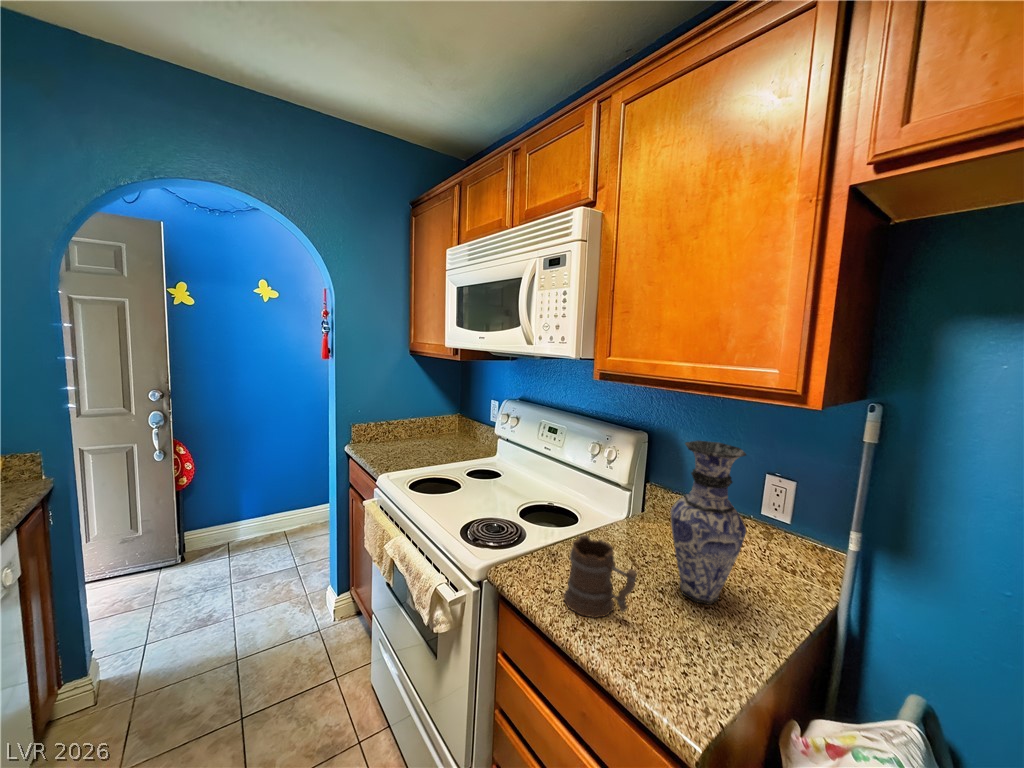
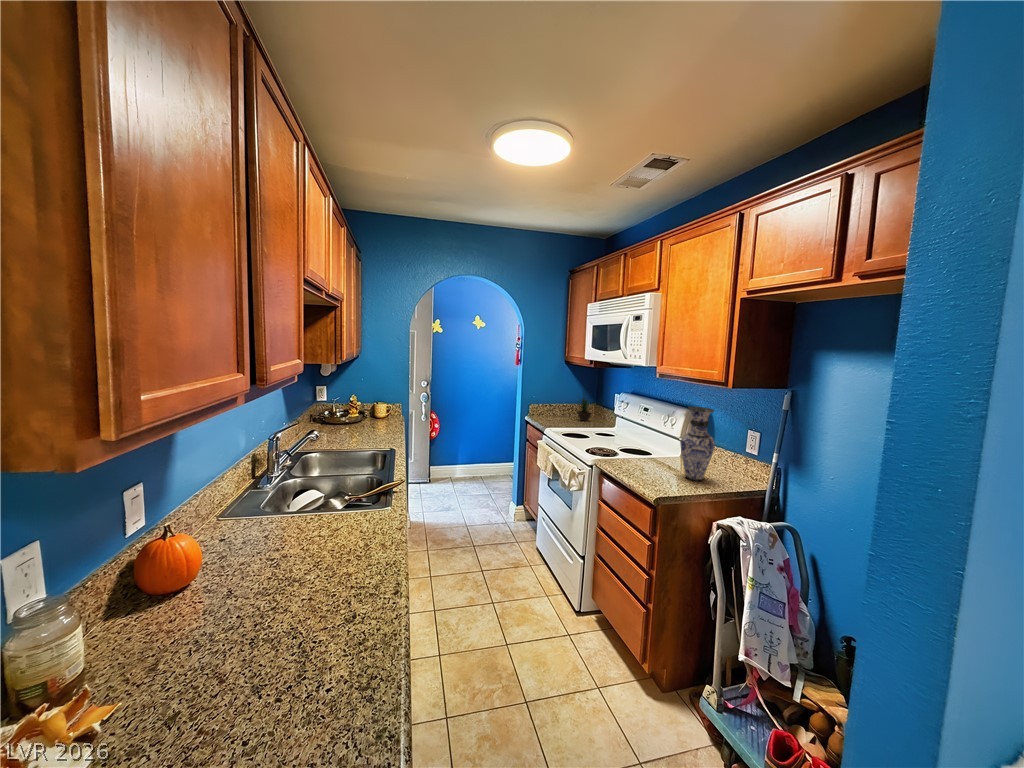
potted plant: none [427,379,463,446] -> present [578,393,591,421]
mug: present [564,535,637,618] -> none [626,445,655,476]

